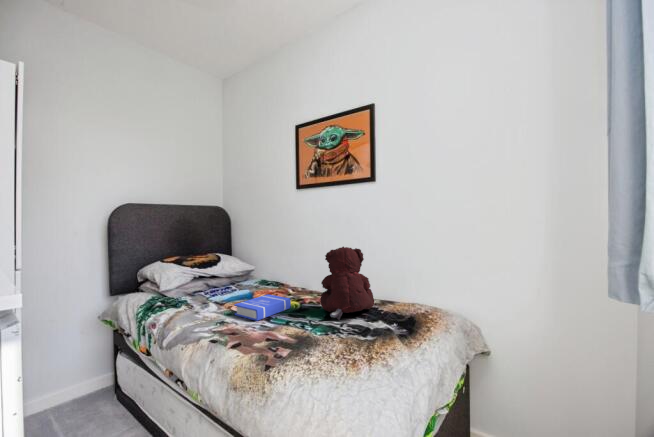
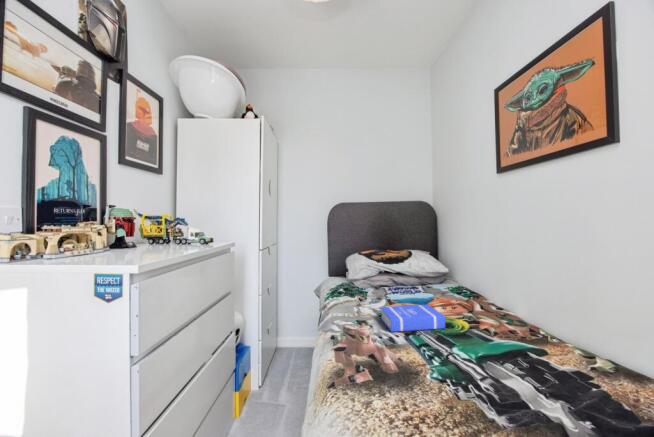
teddy bear: present [320,247,375,320] -> none [476,257,583,370]

